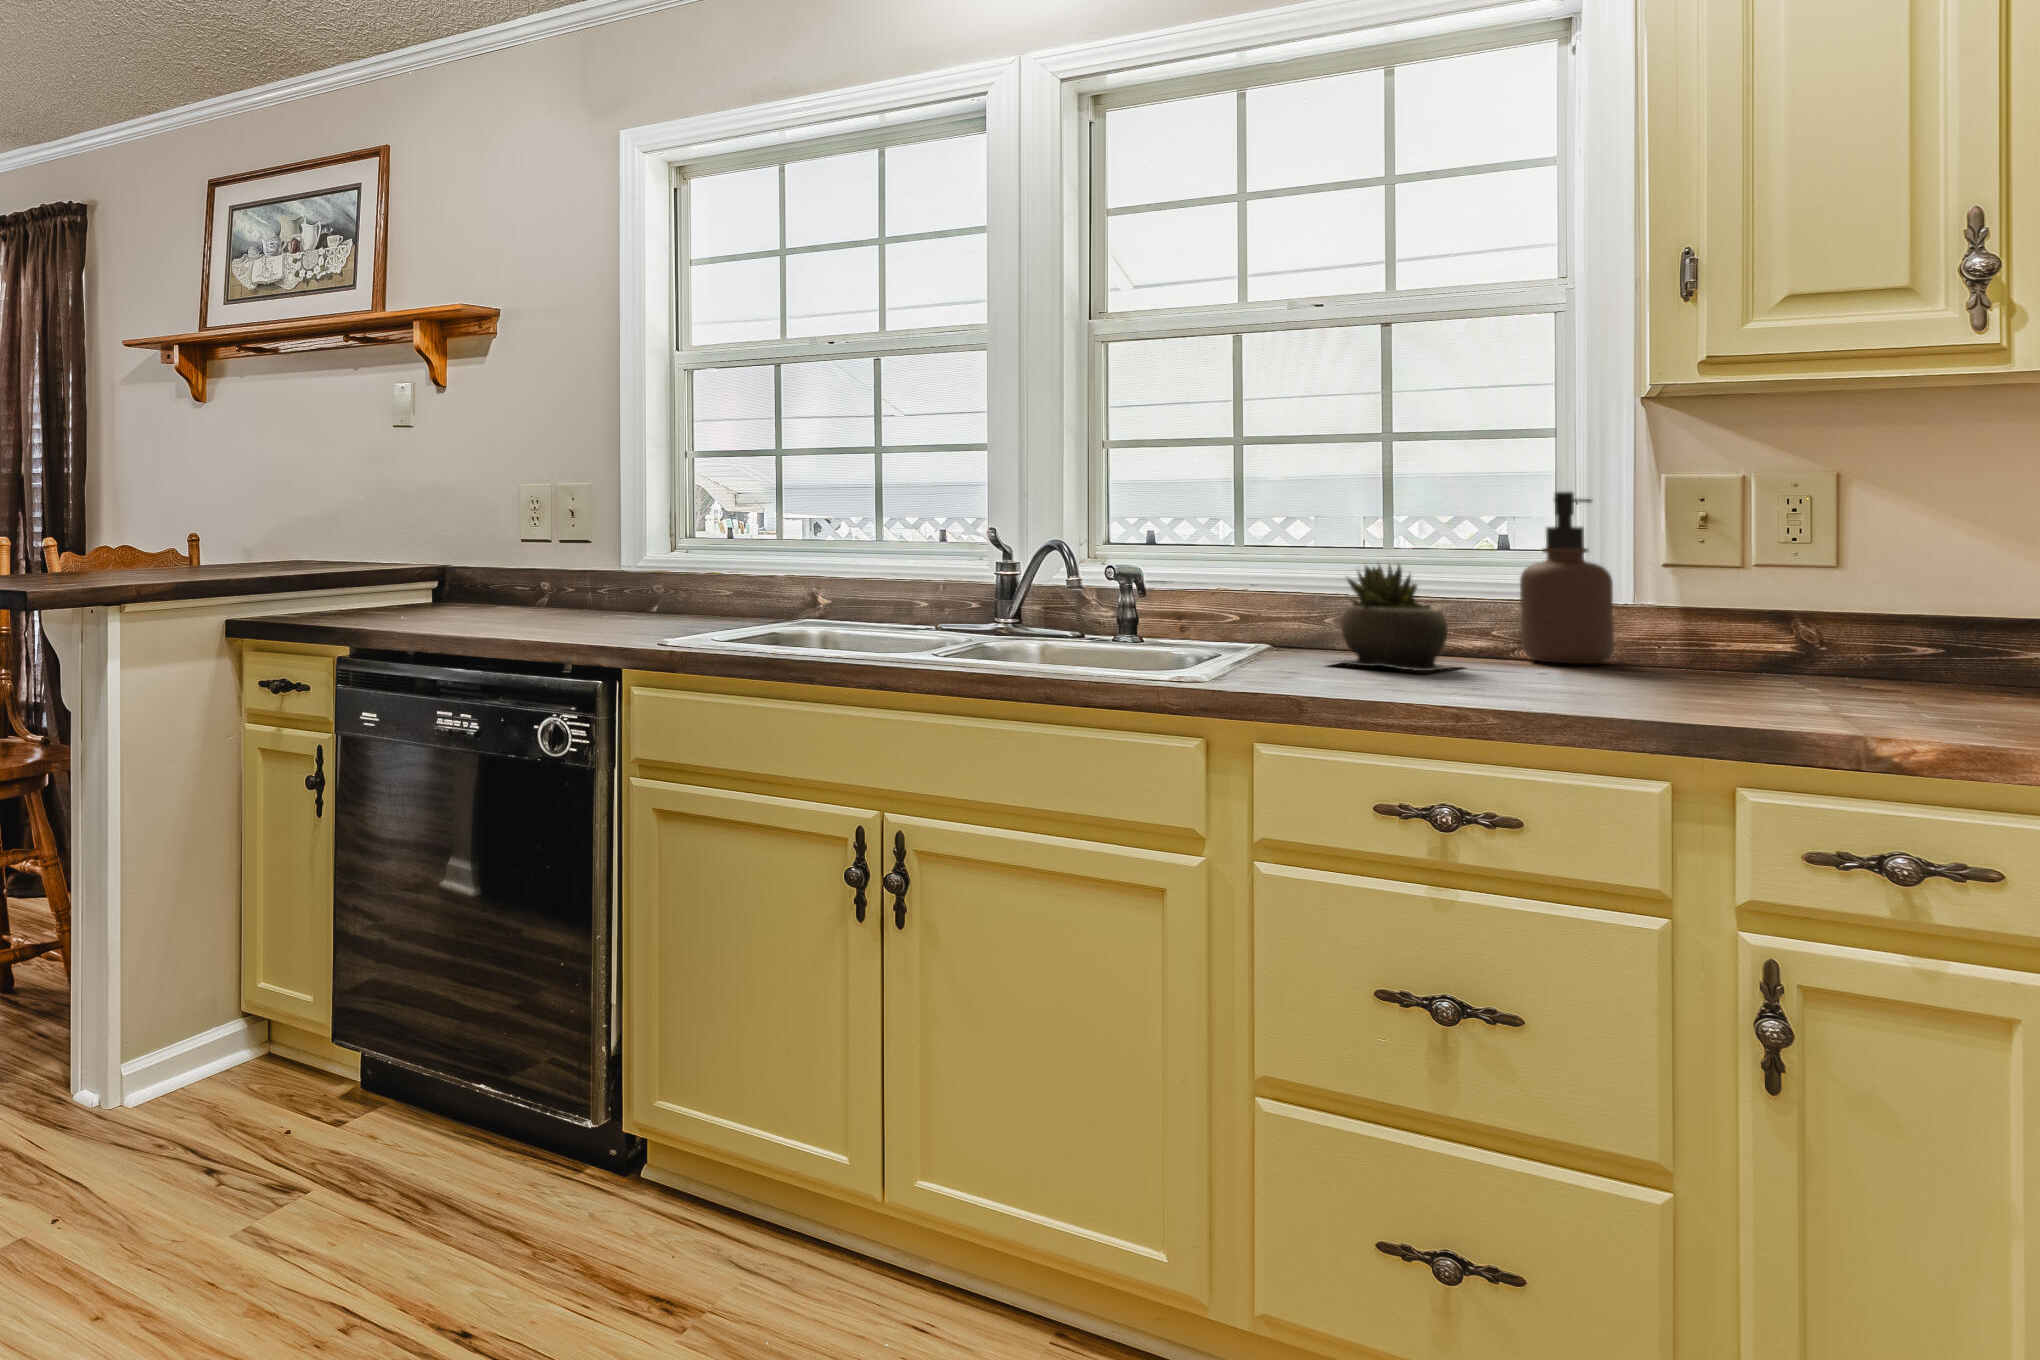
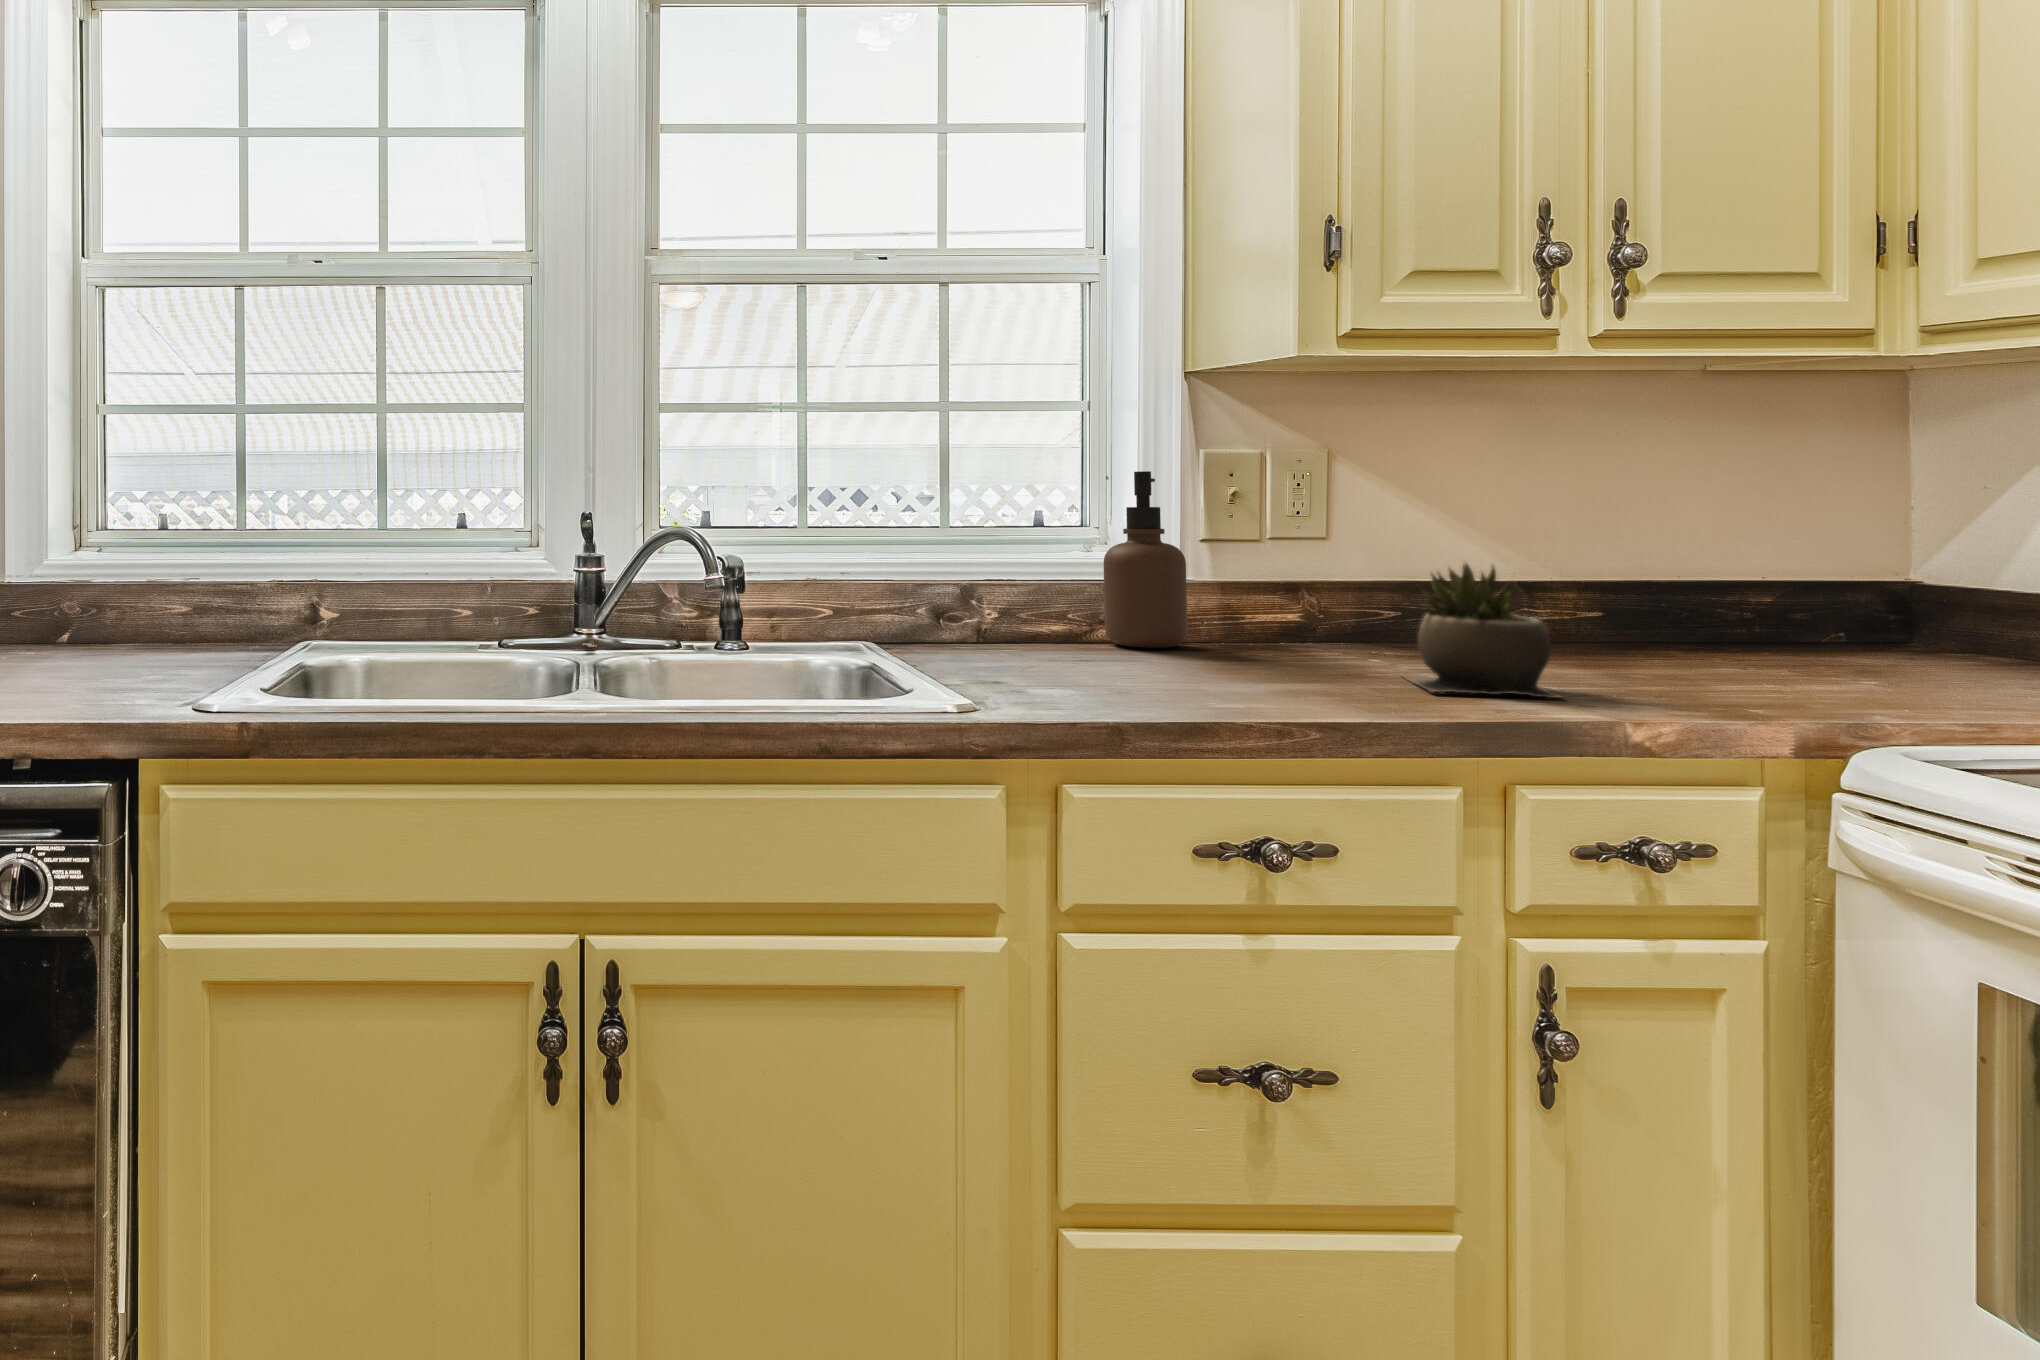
succulent plant: present [1329,565,1457,671] -> present [1405,564,1562,698]

